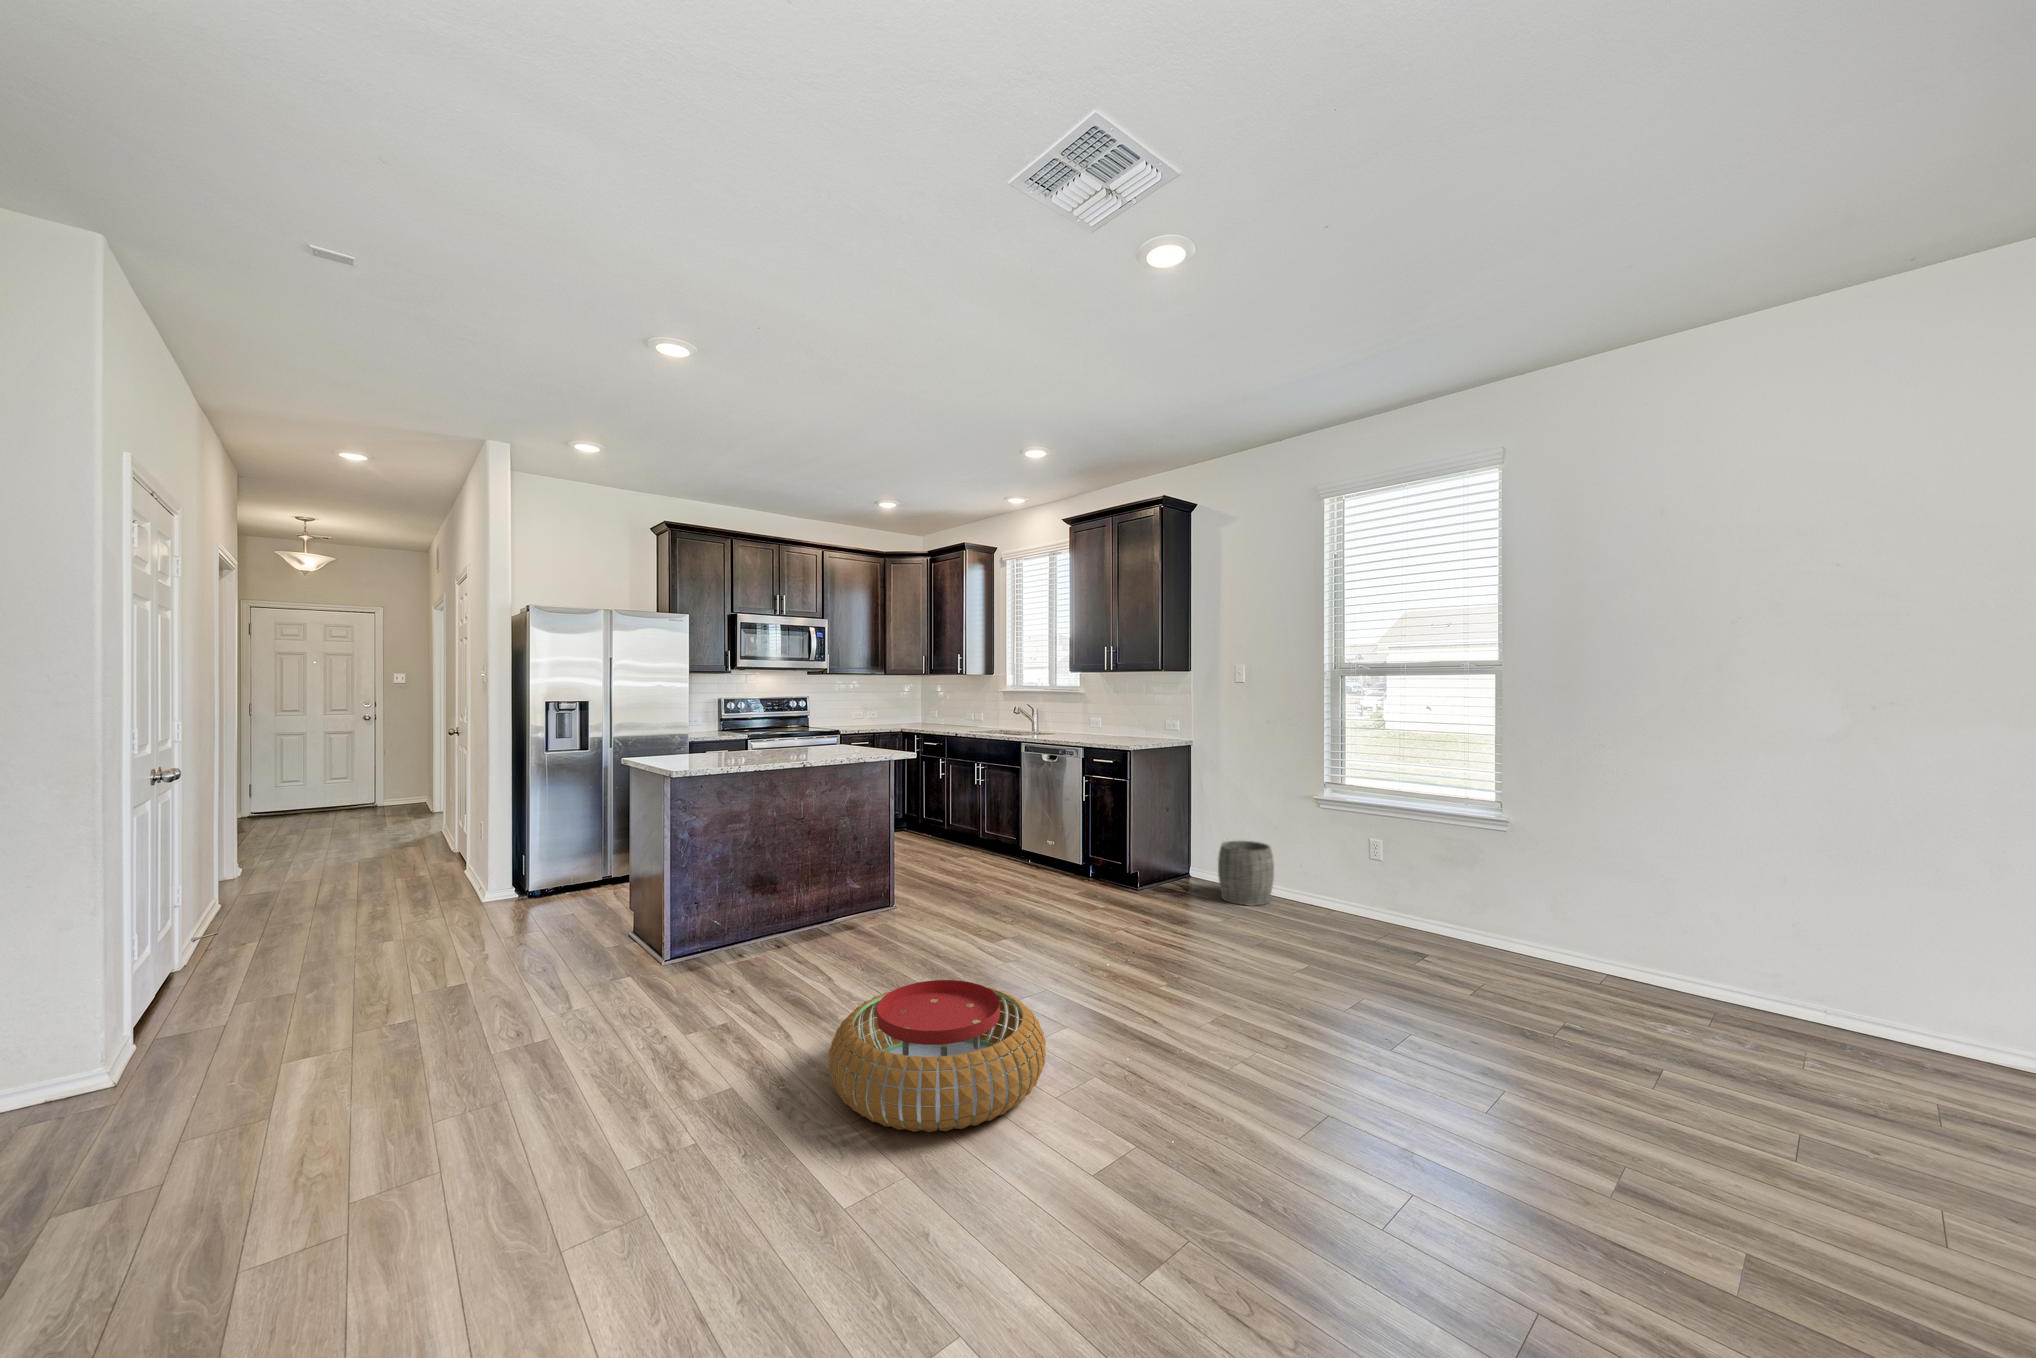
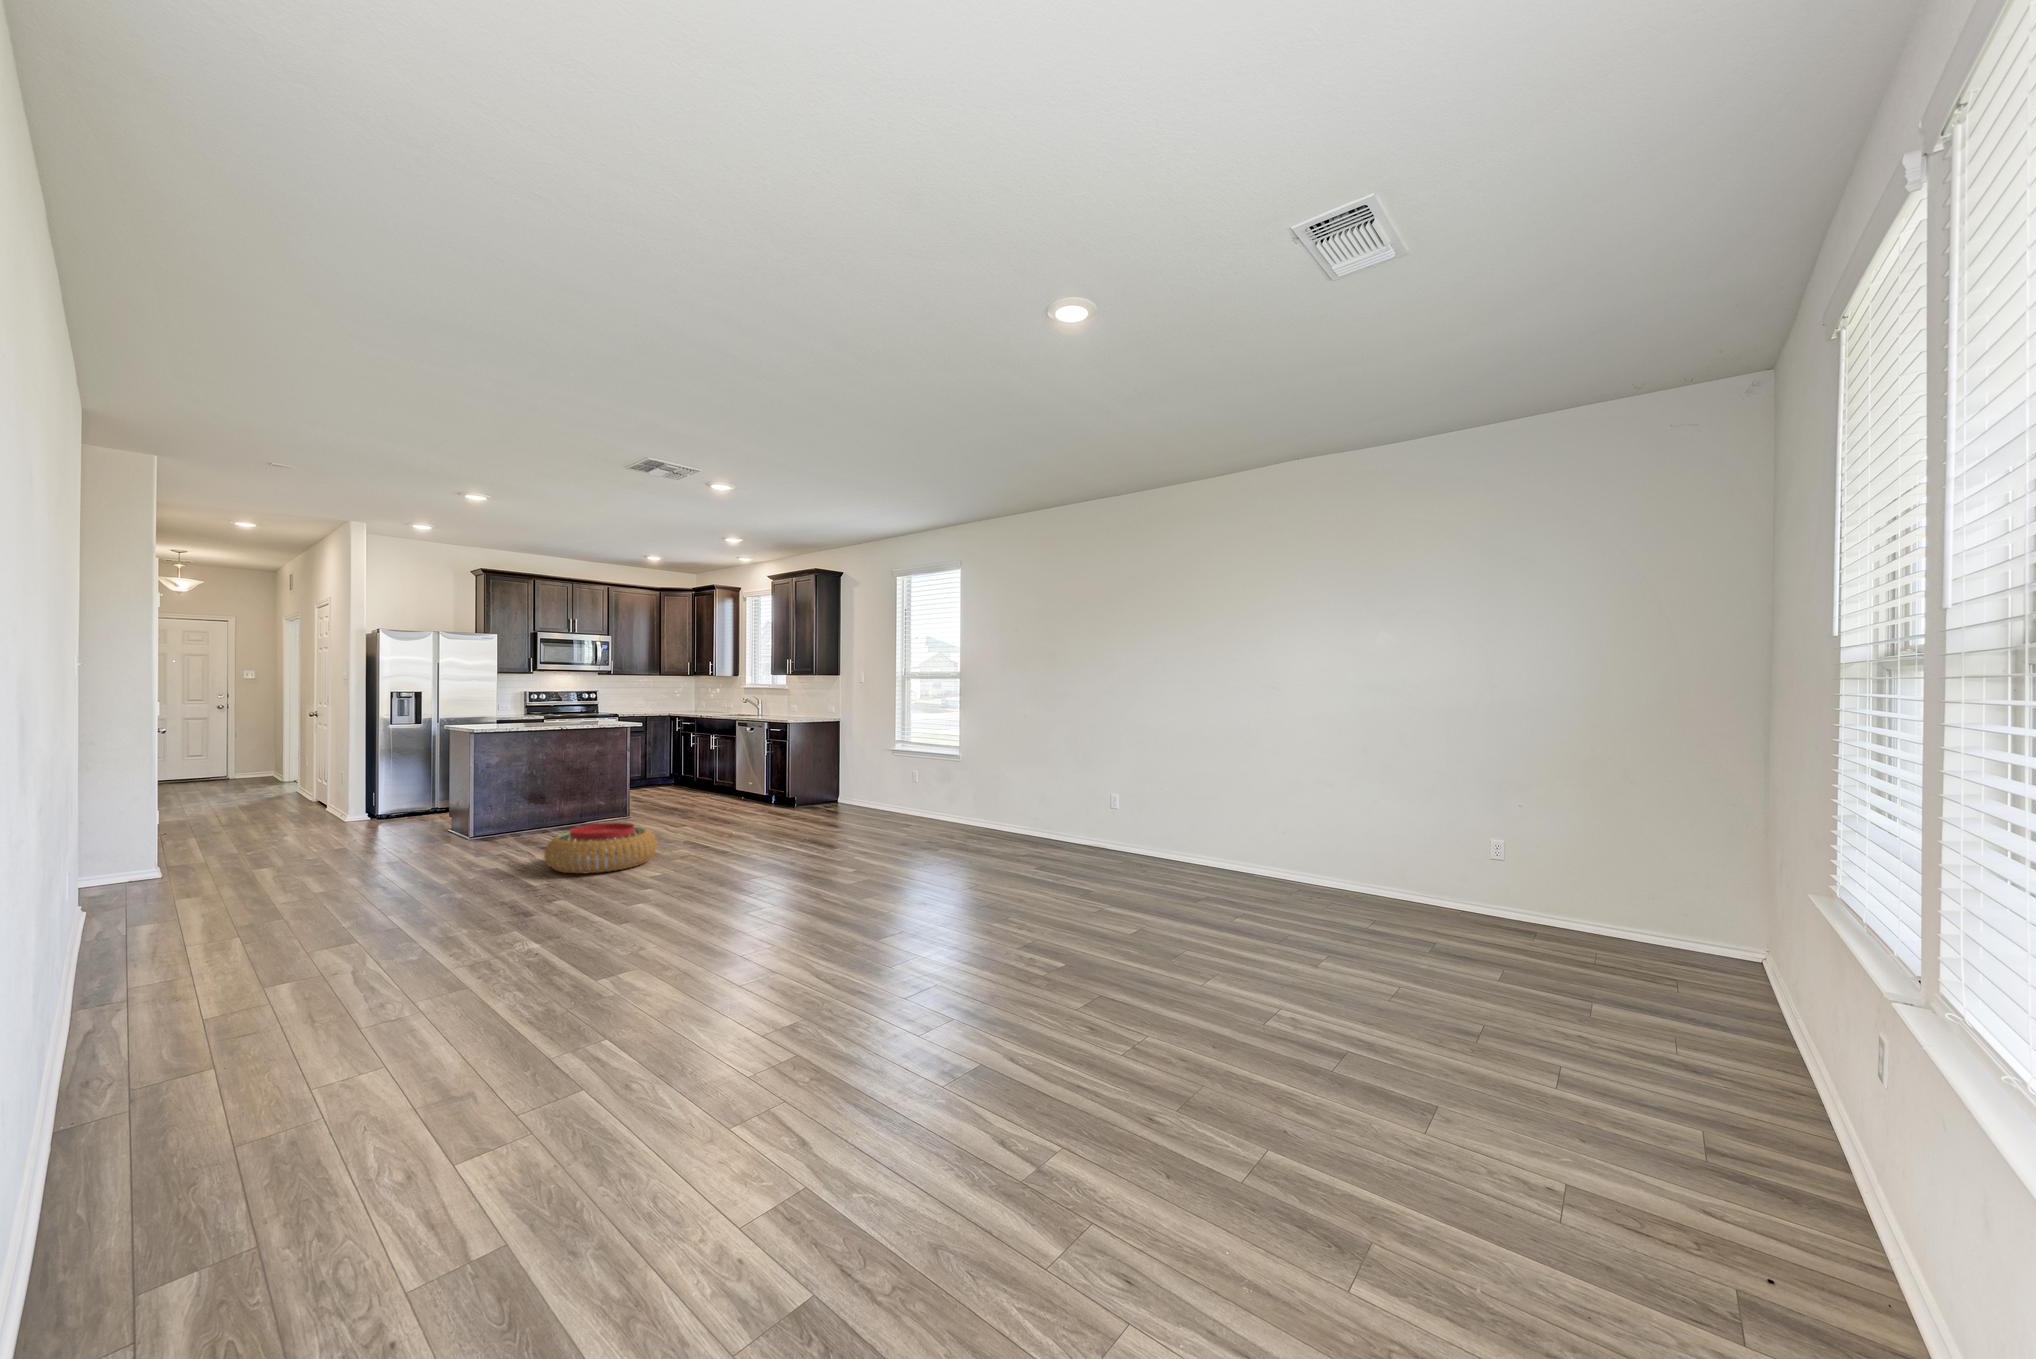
woven basket: present [1218,841,1274,906] -> none [836,777,868,812]

